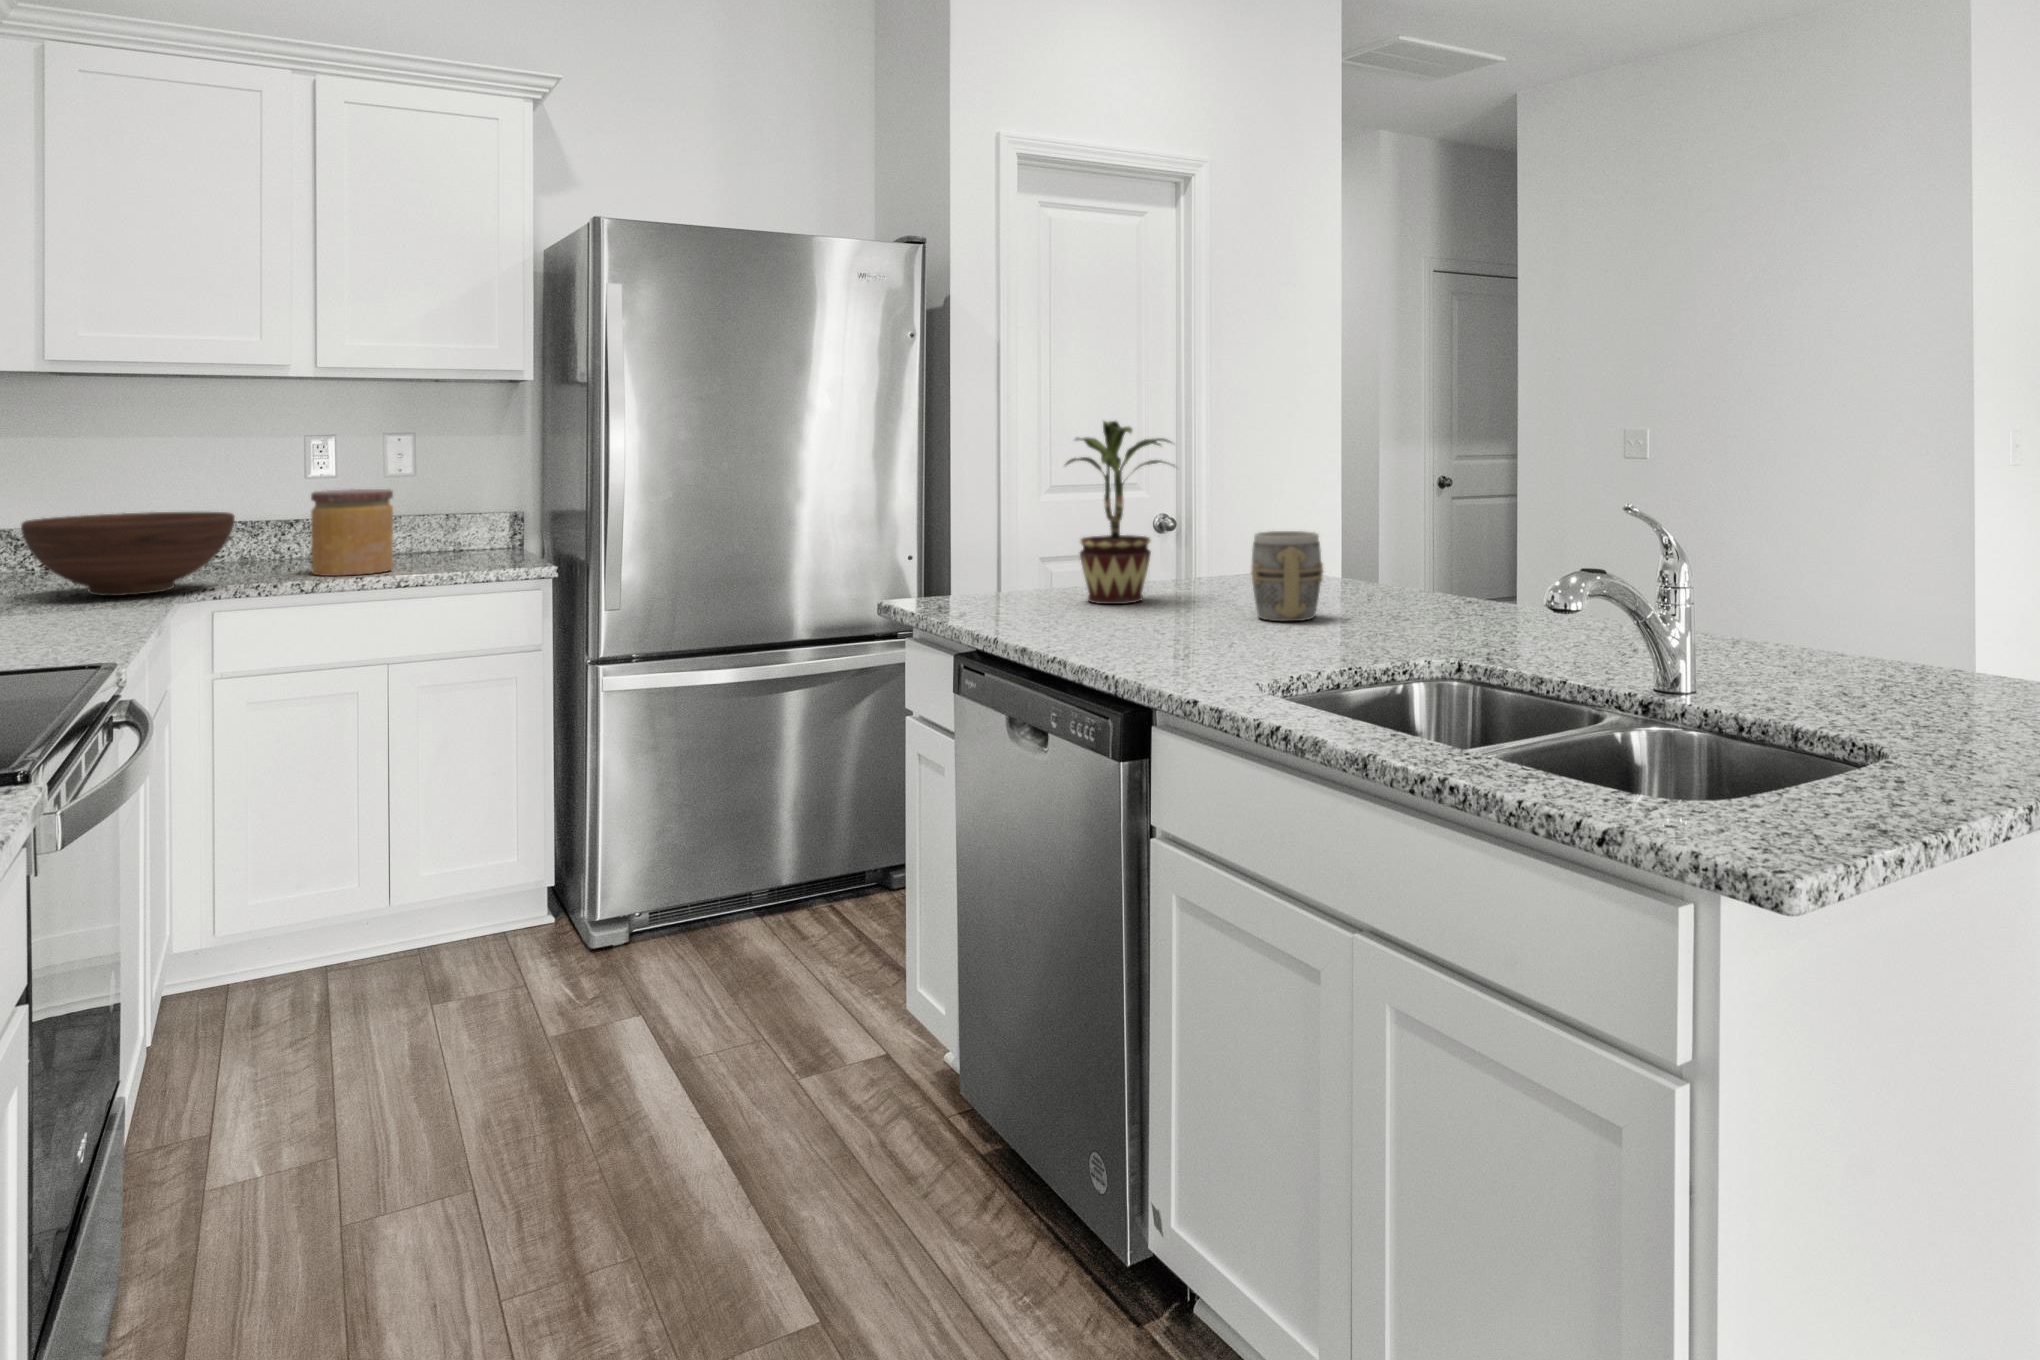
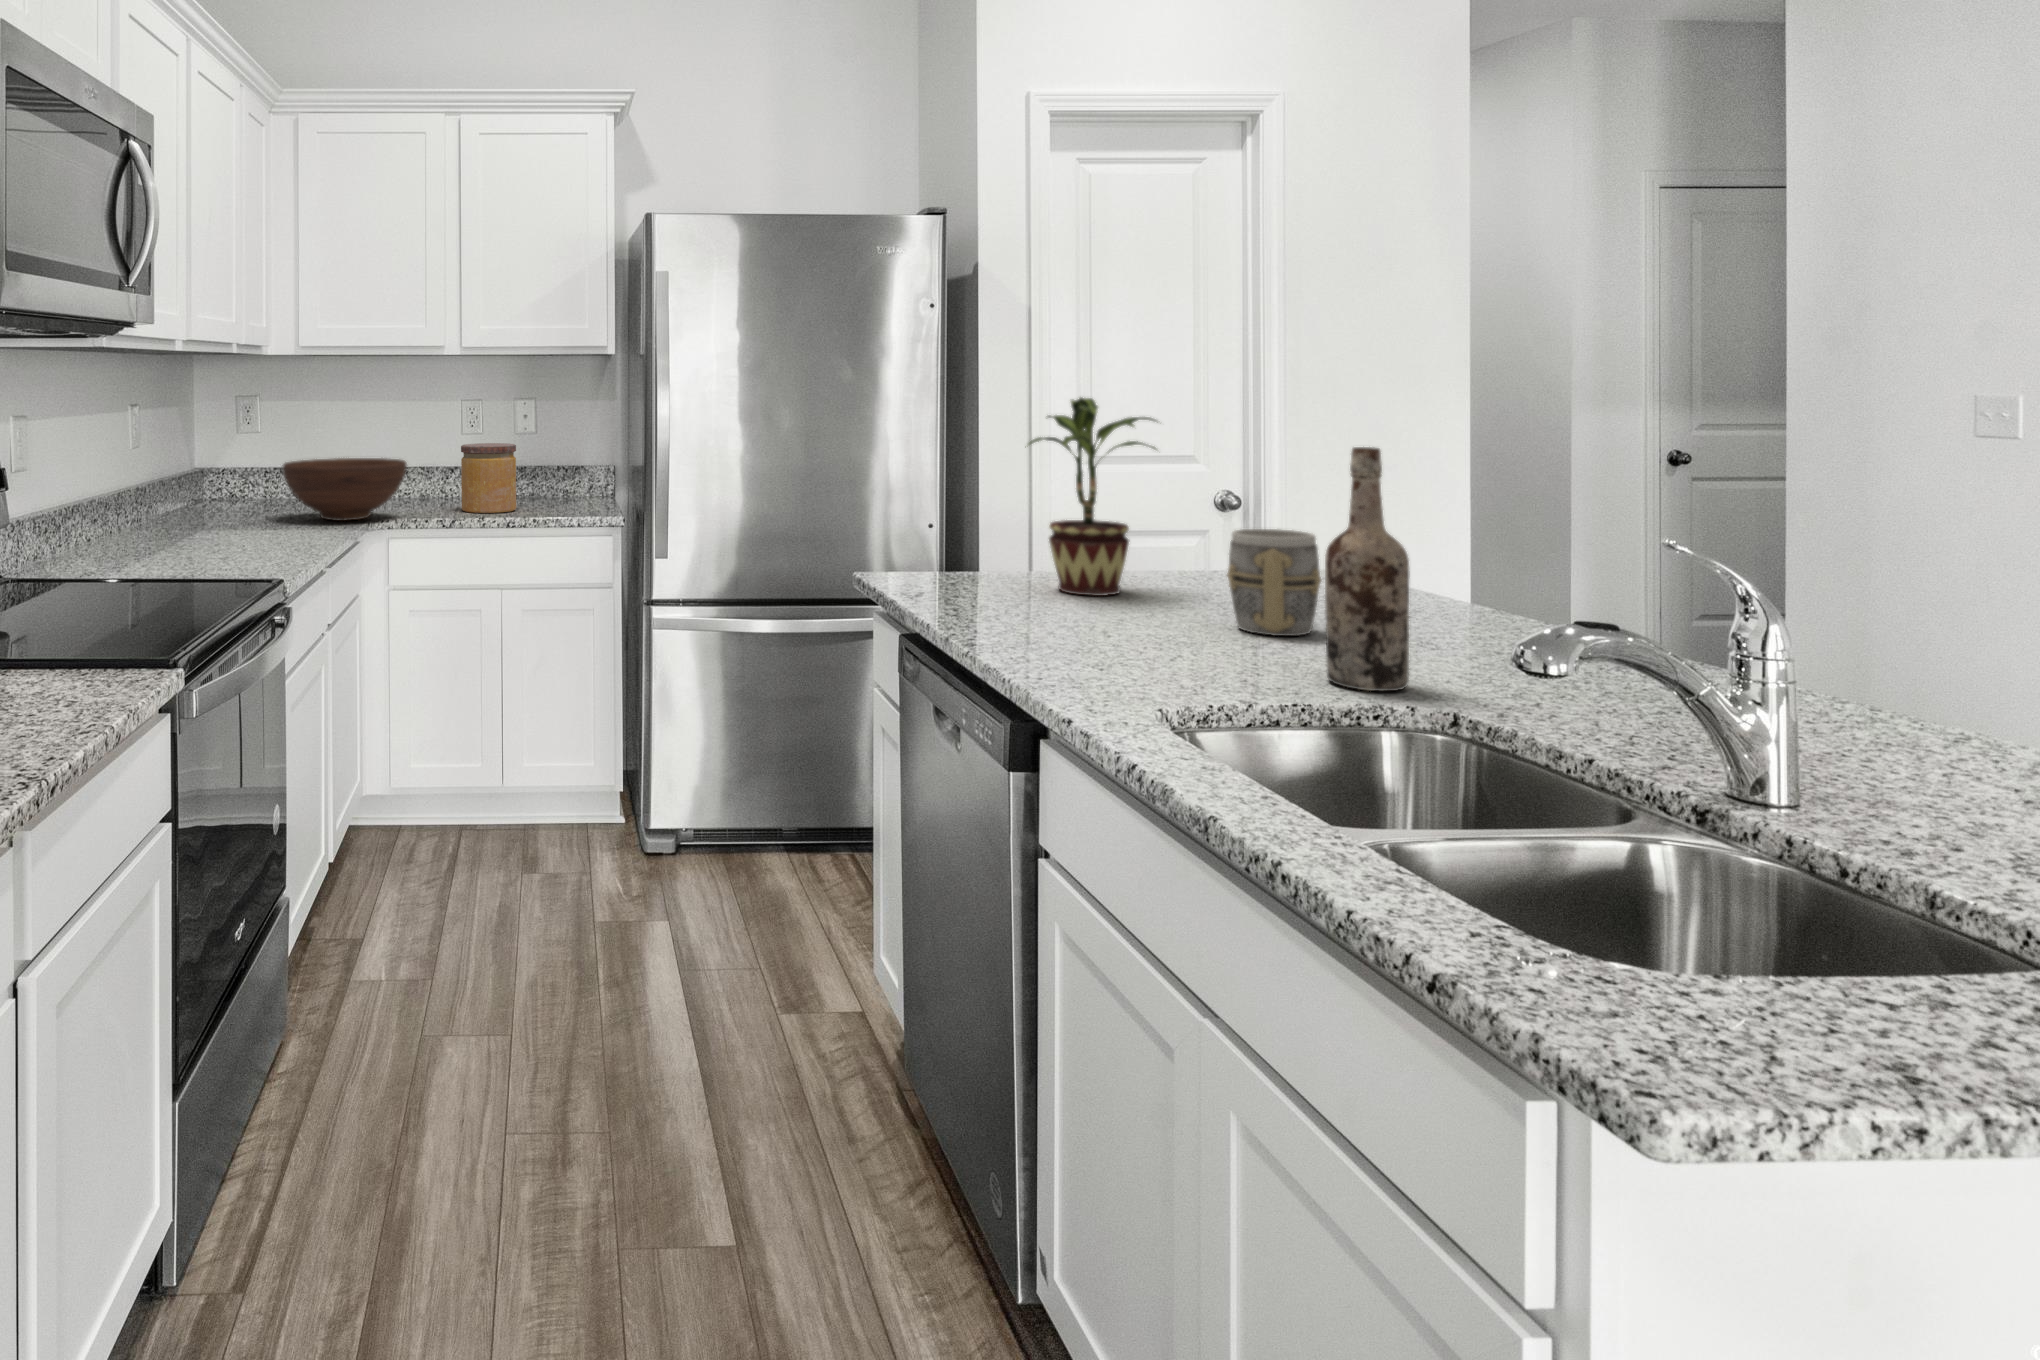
wine bottle: none [1357,453,1417,653] -> present [1325,447,1410,691]

